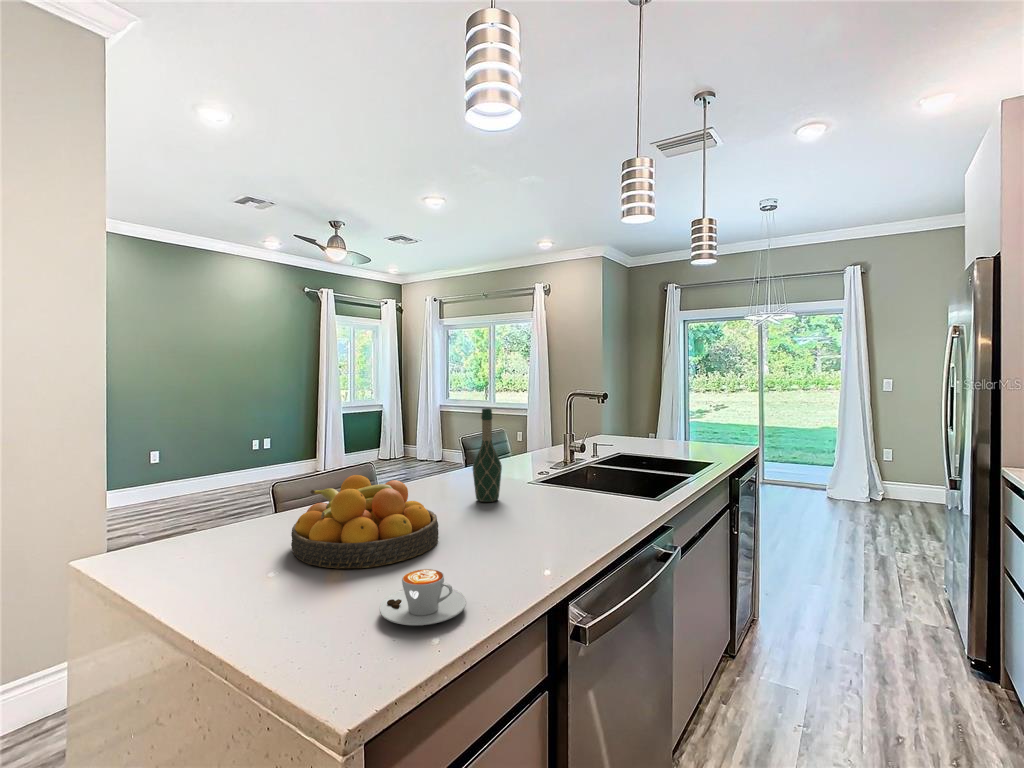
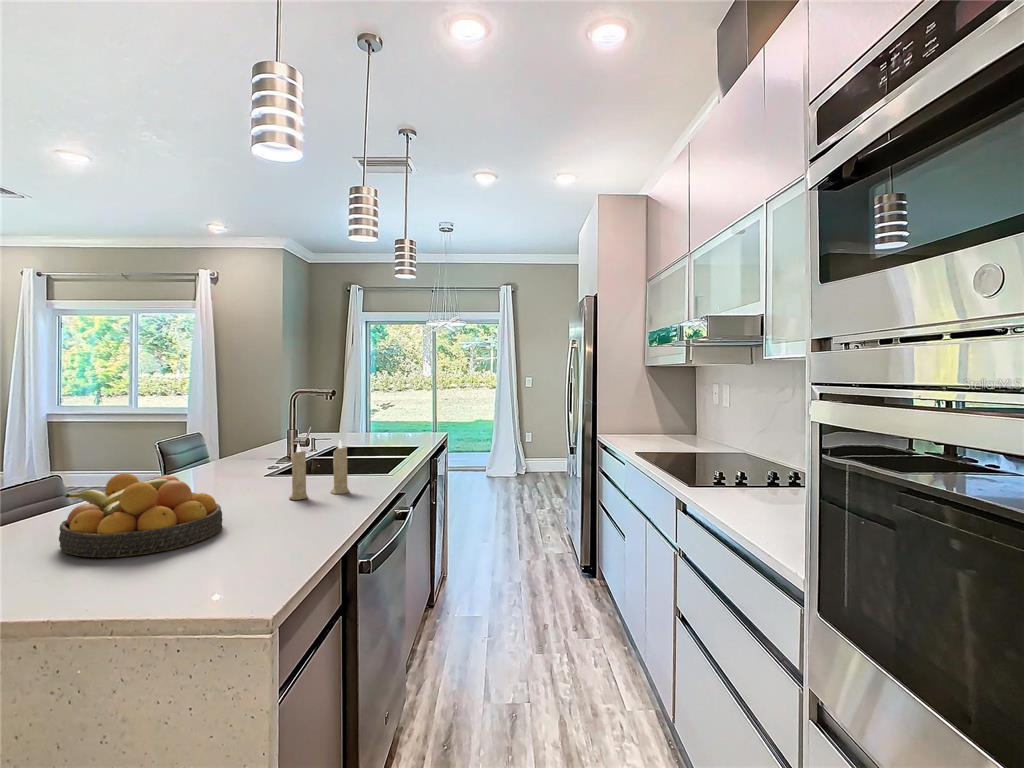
wine bottle: present [473,408,502,502] -> none [221,406,252,494]
candle: none [527,451,596,520] -> present [289,440,350,500]
coffee cup: present [379,569,466,625] -> none [223,529,297,567]

